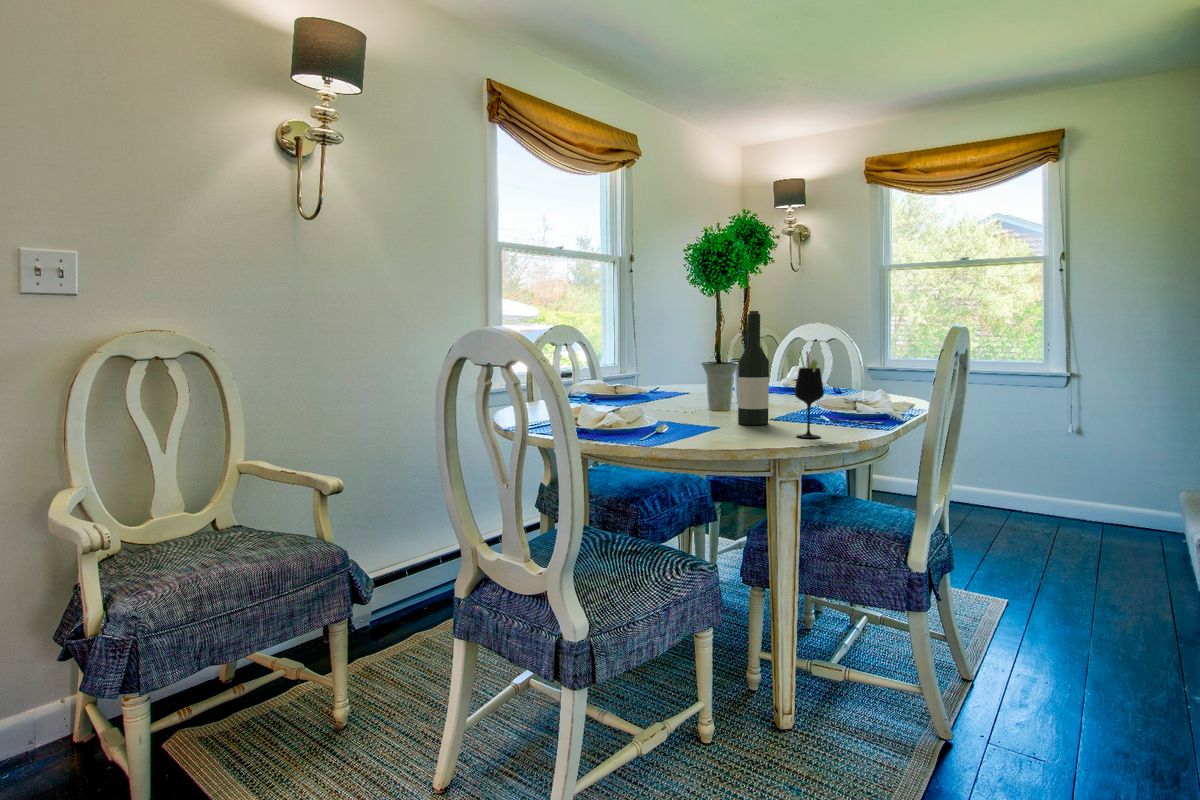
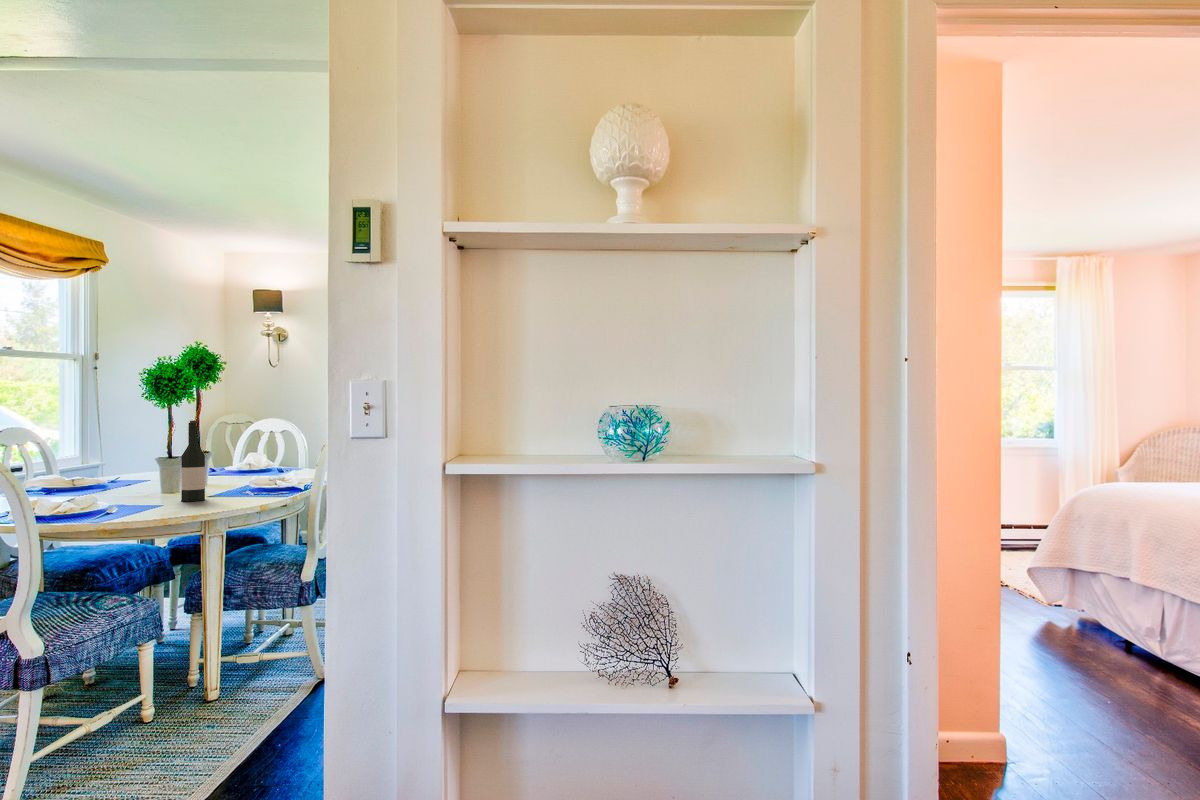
wine glass: present [795,352,824,438] -> none [217,450,238,507]

